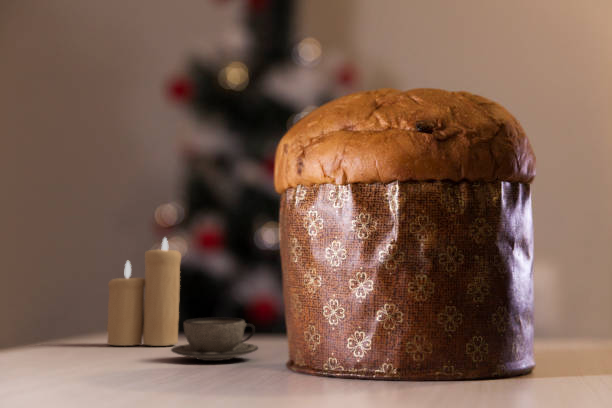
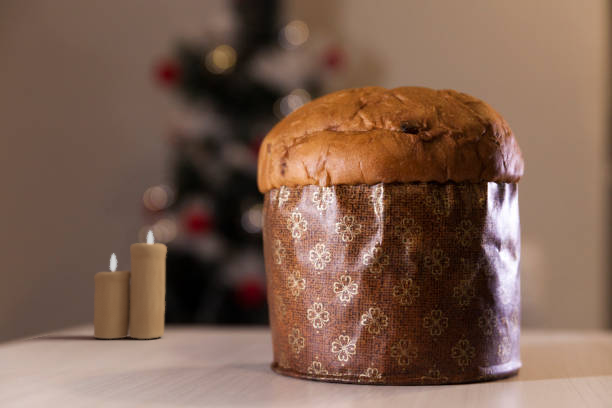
teacup: present [171,318,258,361] -> none [155,314,243,359]

